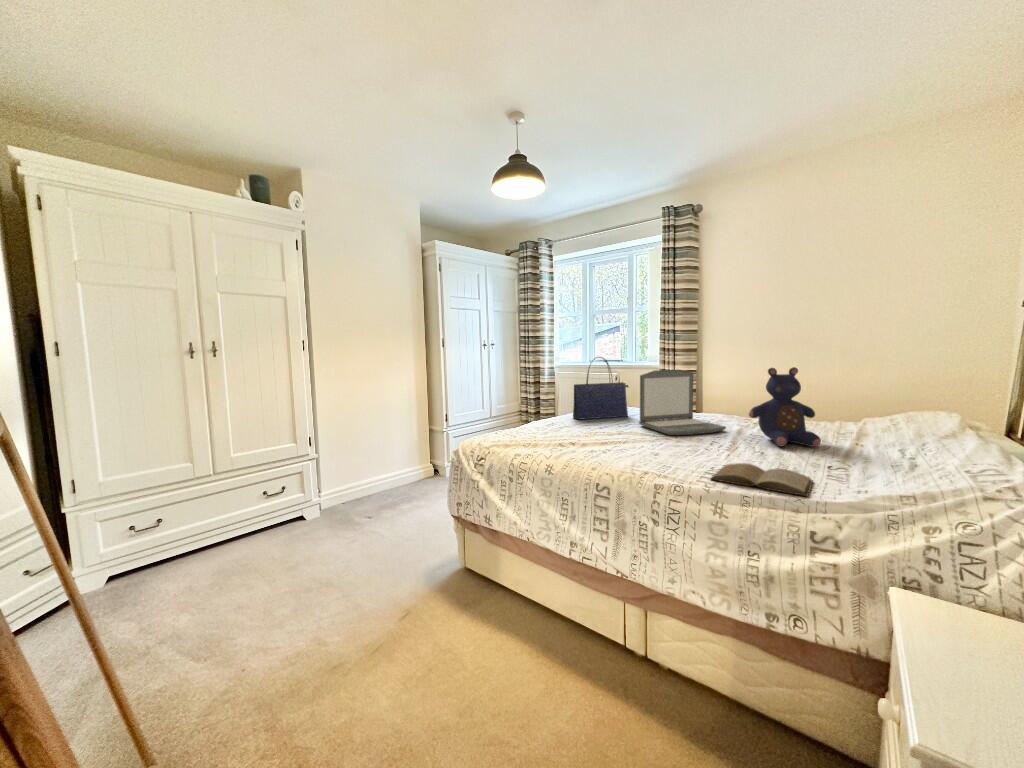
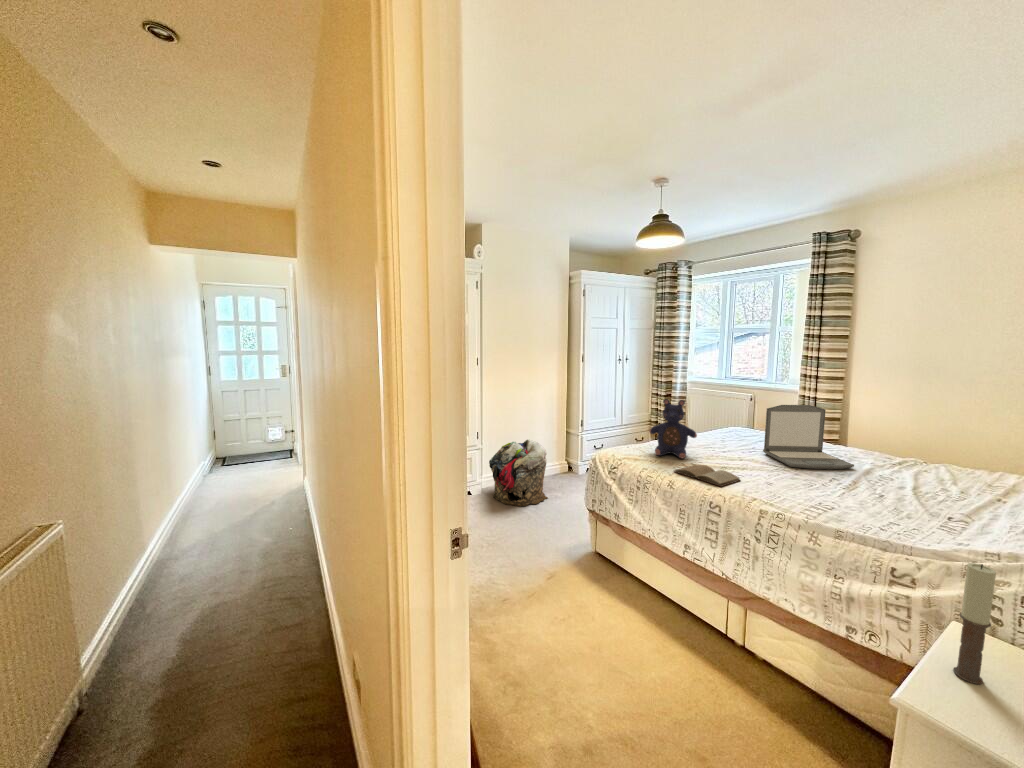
tote bag: present [573,357,629,420] -> none [699,386,758,442]
teddy bear: present [749,367,821,447] -> present [649,399,697,458]
laundry basket: none [325,440,407,527] -> present [489,439,548,507]
book: present [711,463,813,497] -> present [674,465,740,487]
candle: none [944,508,997,683] -> present [953,563,996,684]

